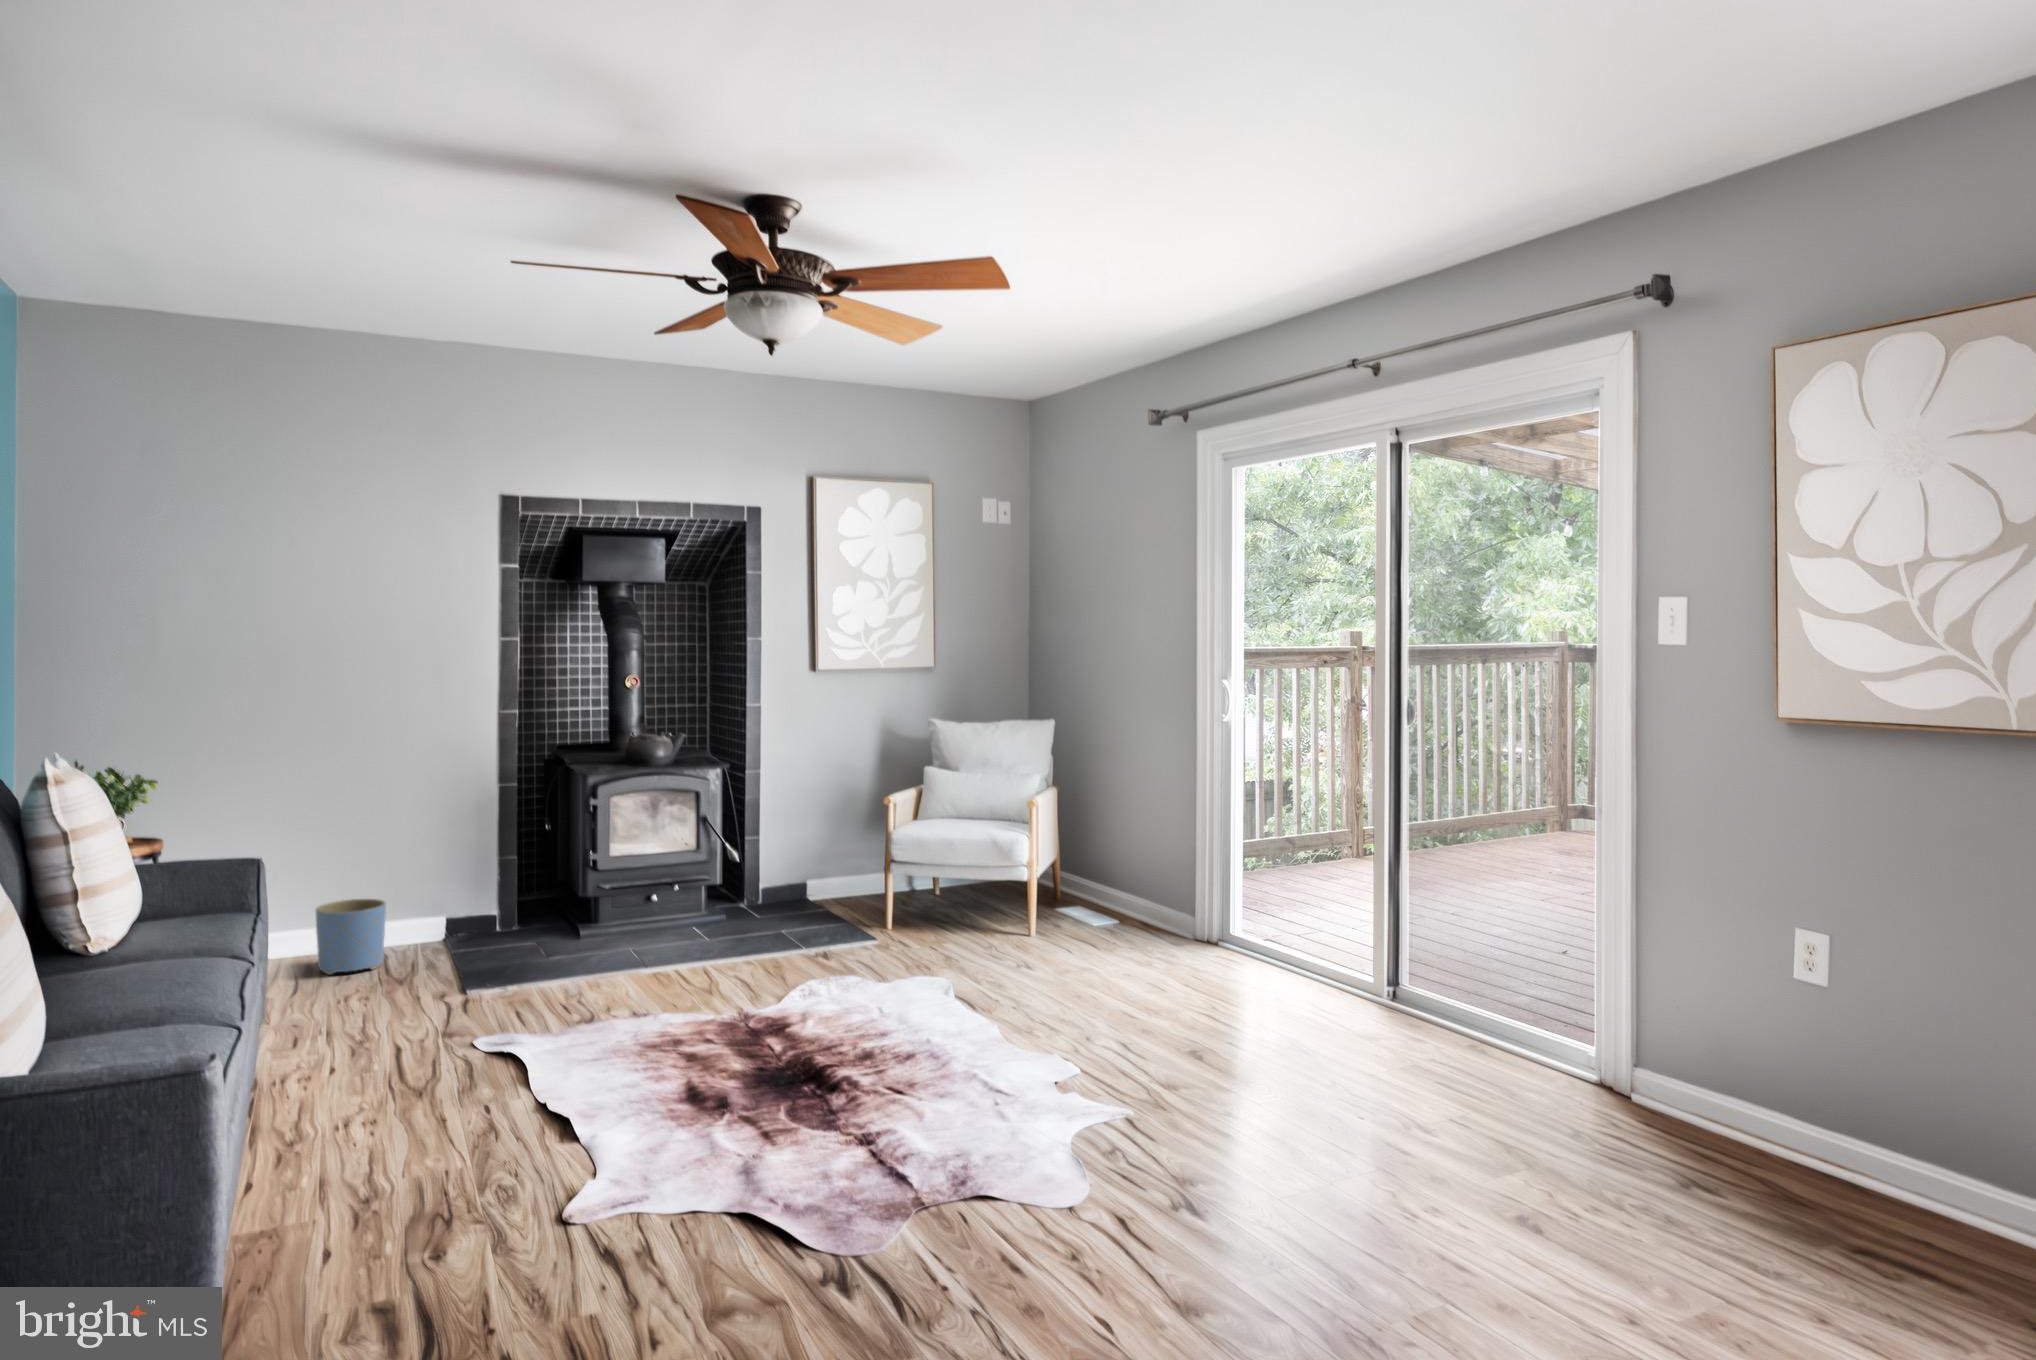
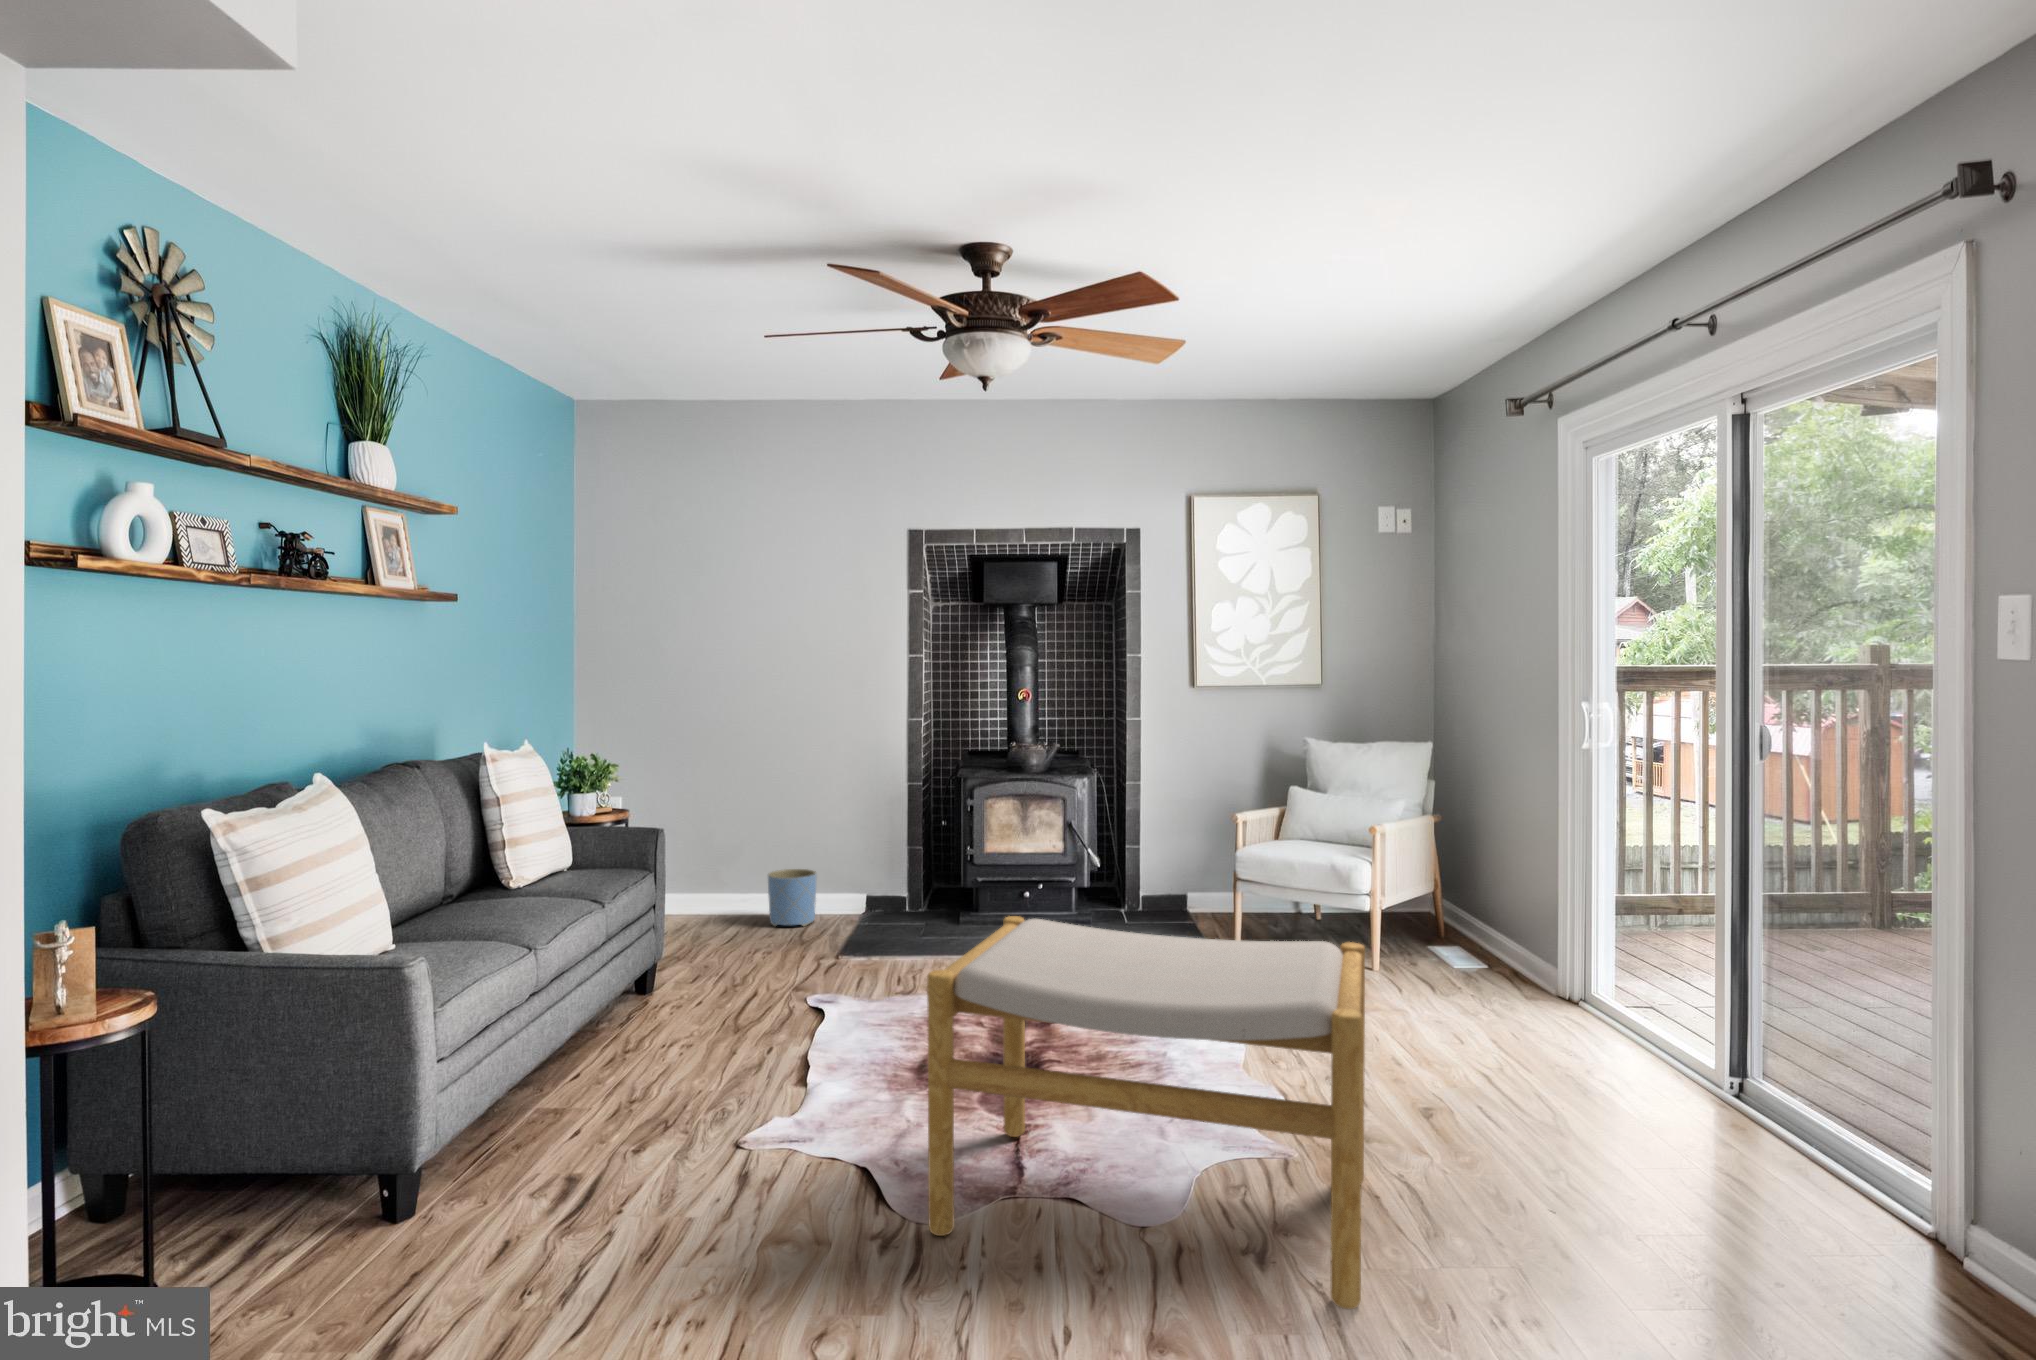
footstool: none [850,903,1275,1253] -> present [927,916,1365,1309]

